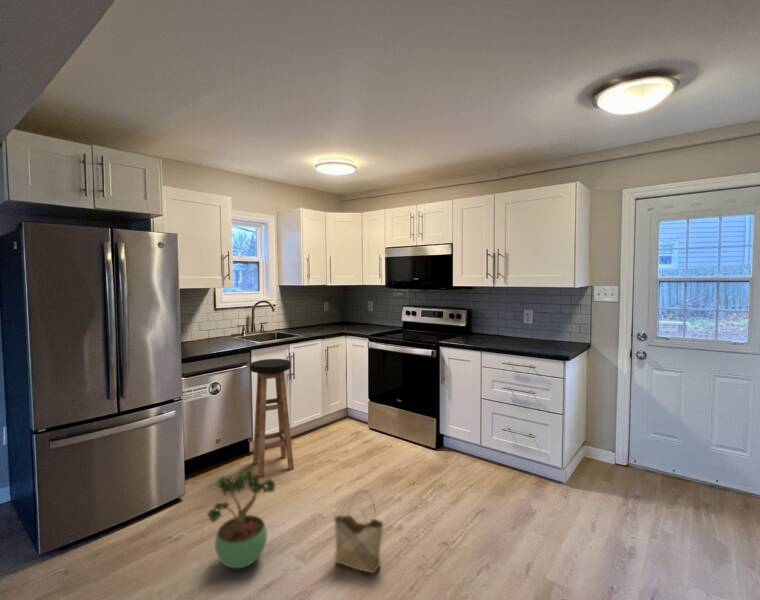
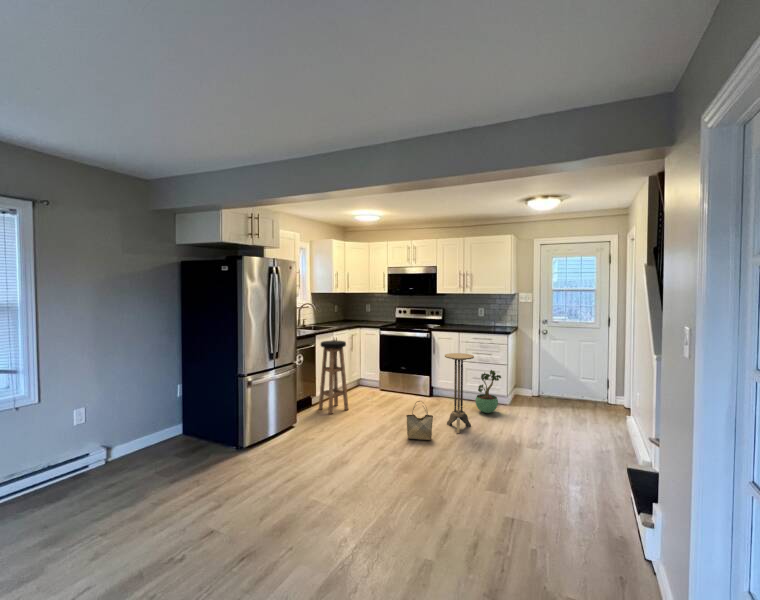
side table: none [420,398,475,558] -> present [445,353,474,433]
potted plant: present [208,469,275,568] -> present [475,370,501,413]

